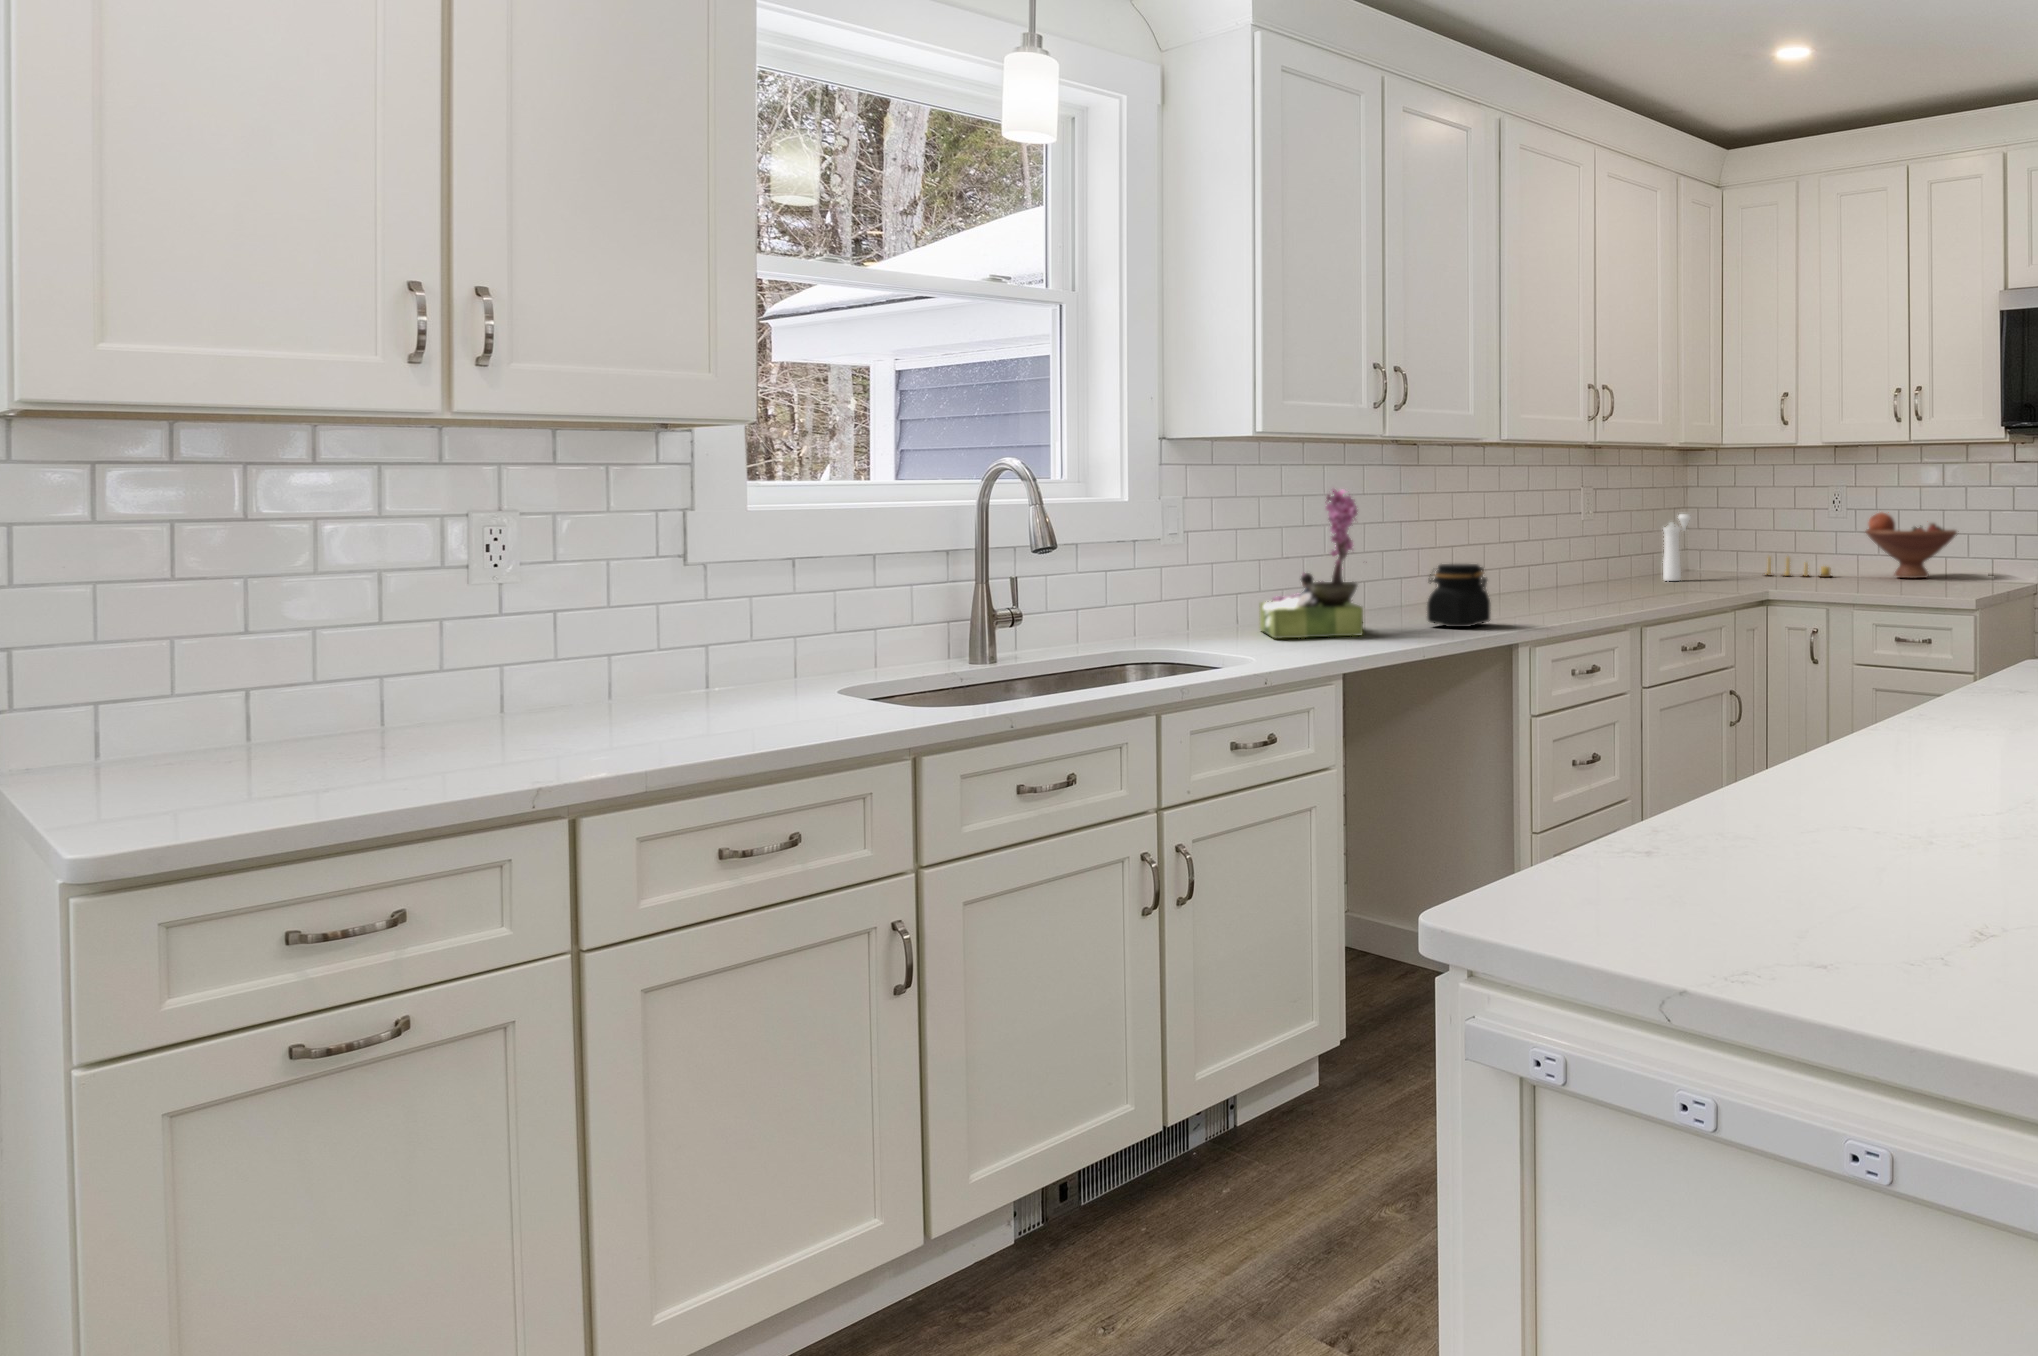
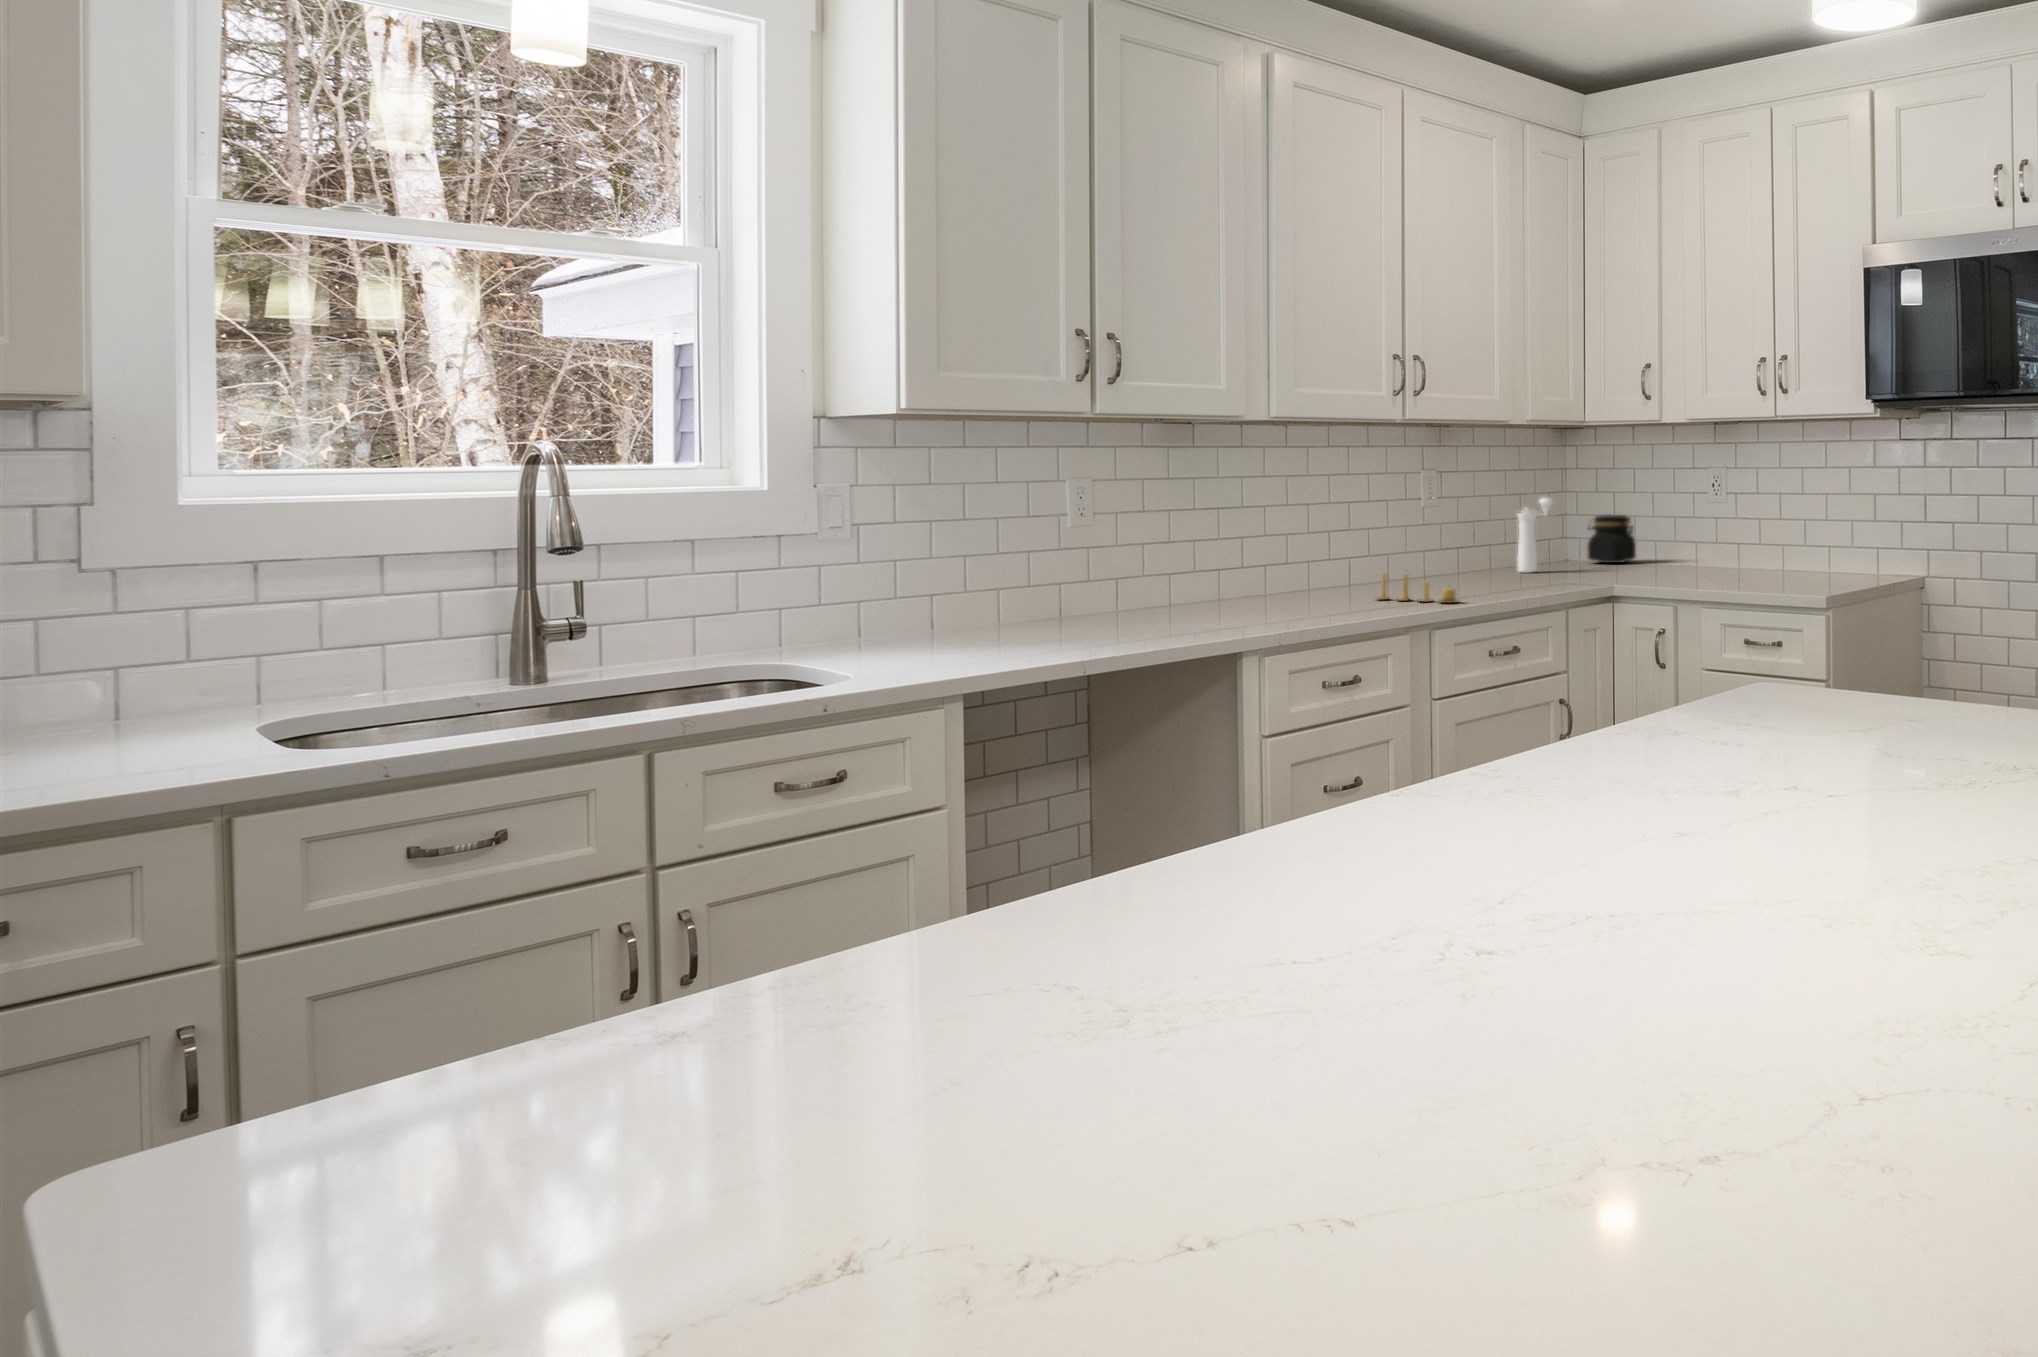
flower arrangement: present [1260,489,1363,638] -> none [936,471,1071,649]
fruit bowl: present [1866,513,1957,578] -> none [1742,493,1844,569]
candle: present [1767,557,1831,577] -> present [1378,574,1457,603]
jar: present [1427,564,1490,627] -> present [1588,515,1636,563]

